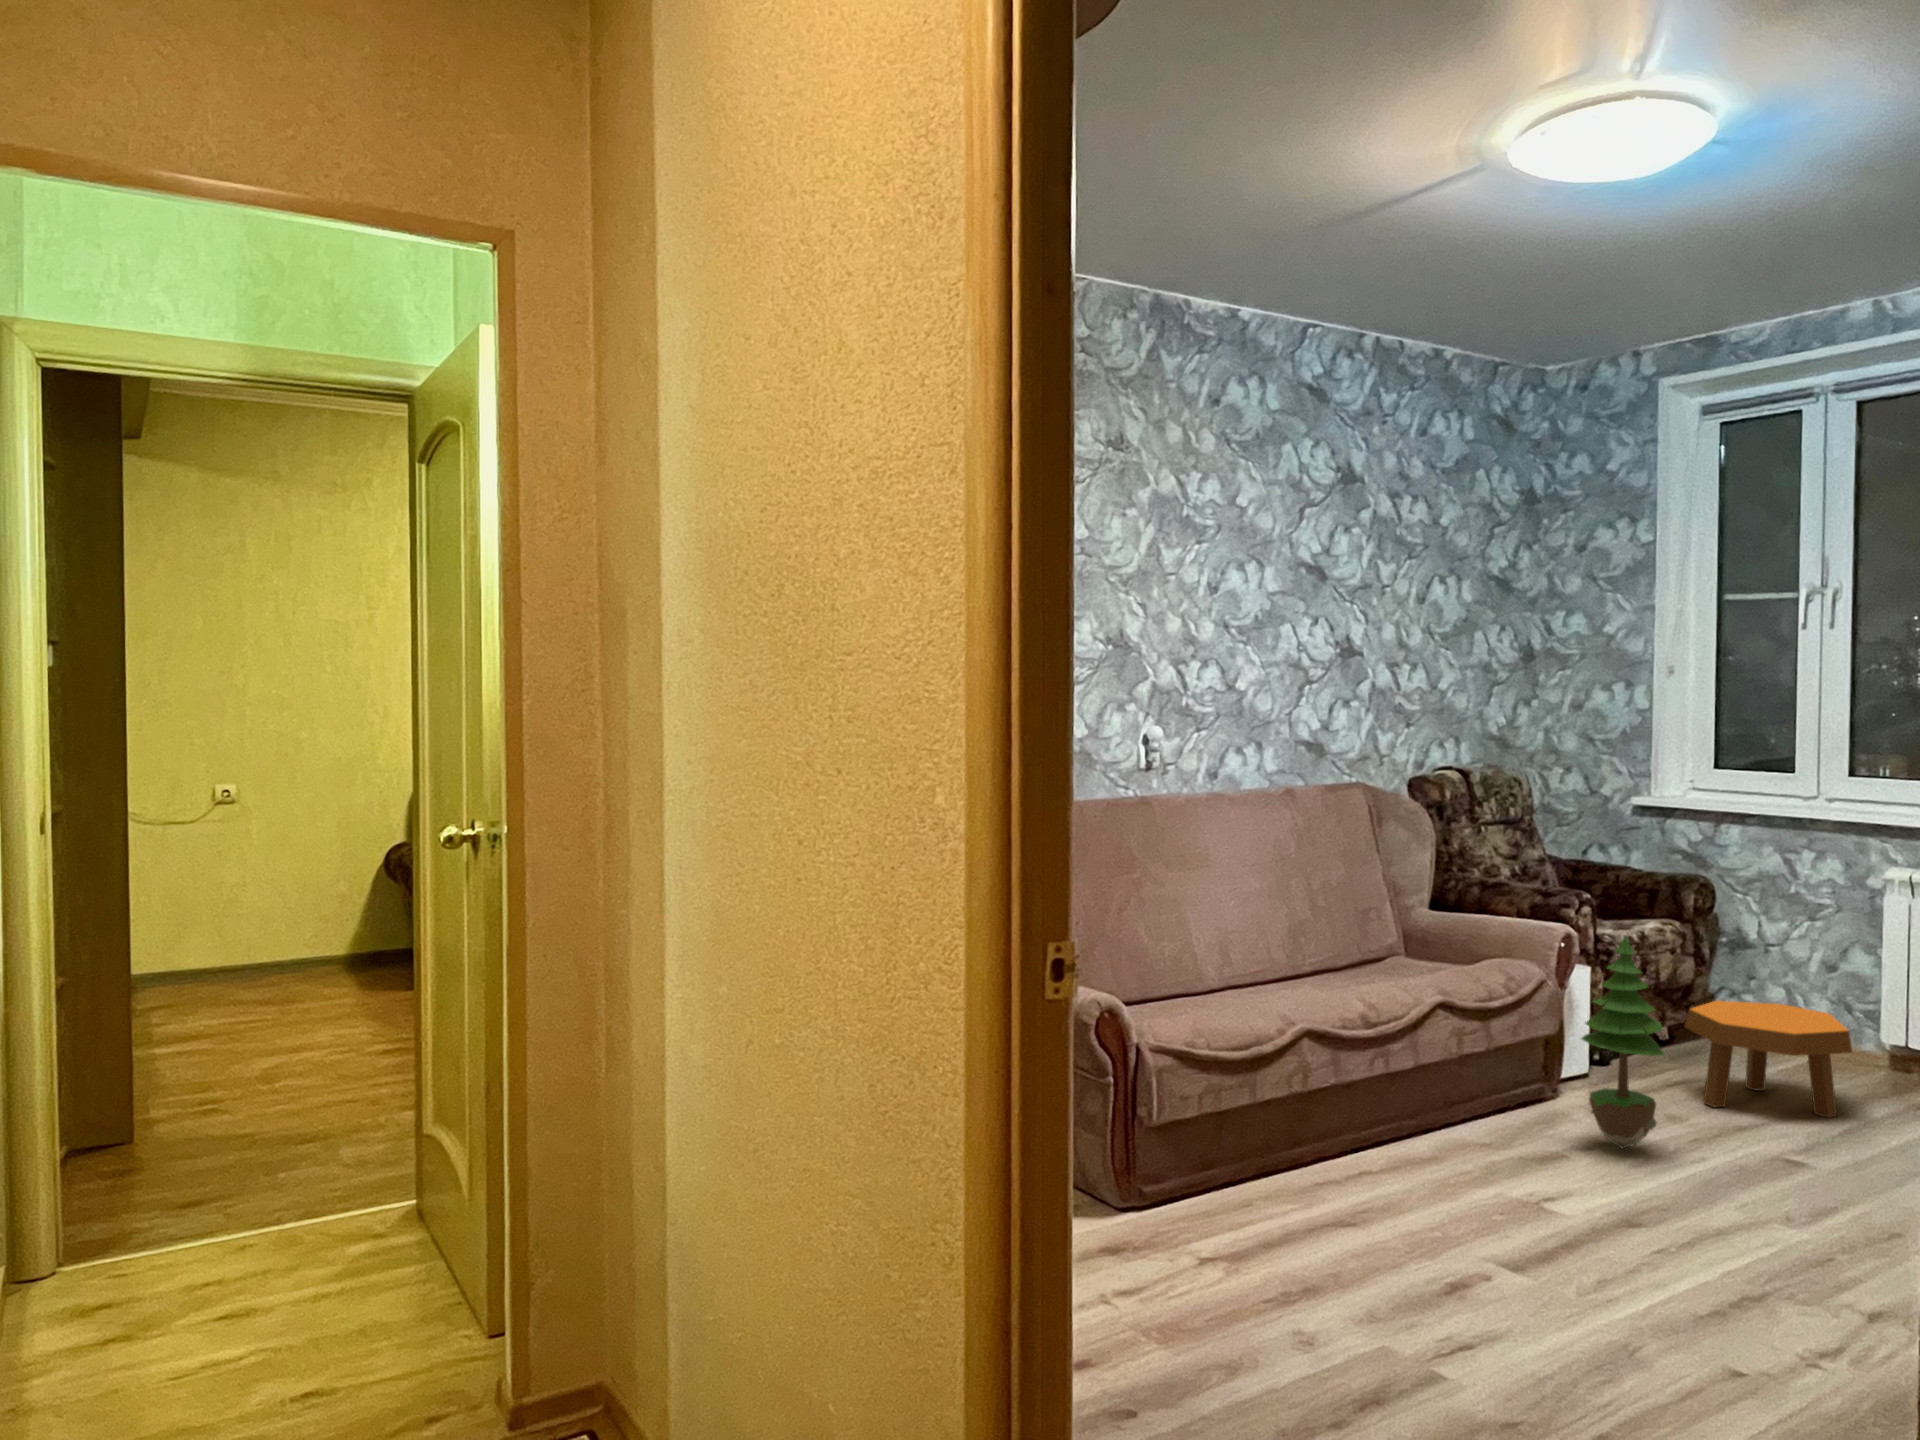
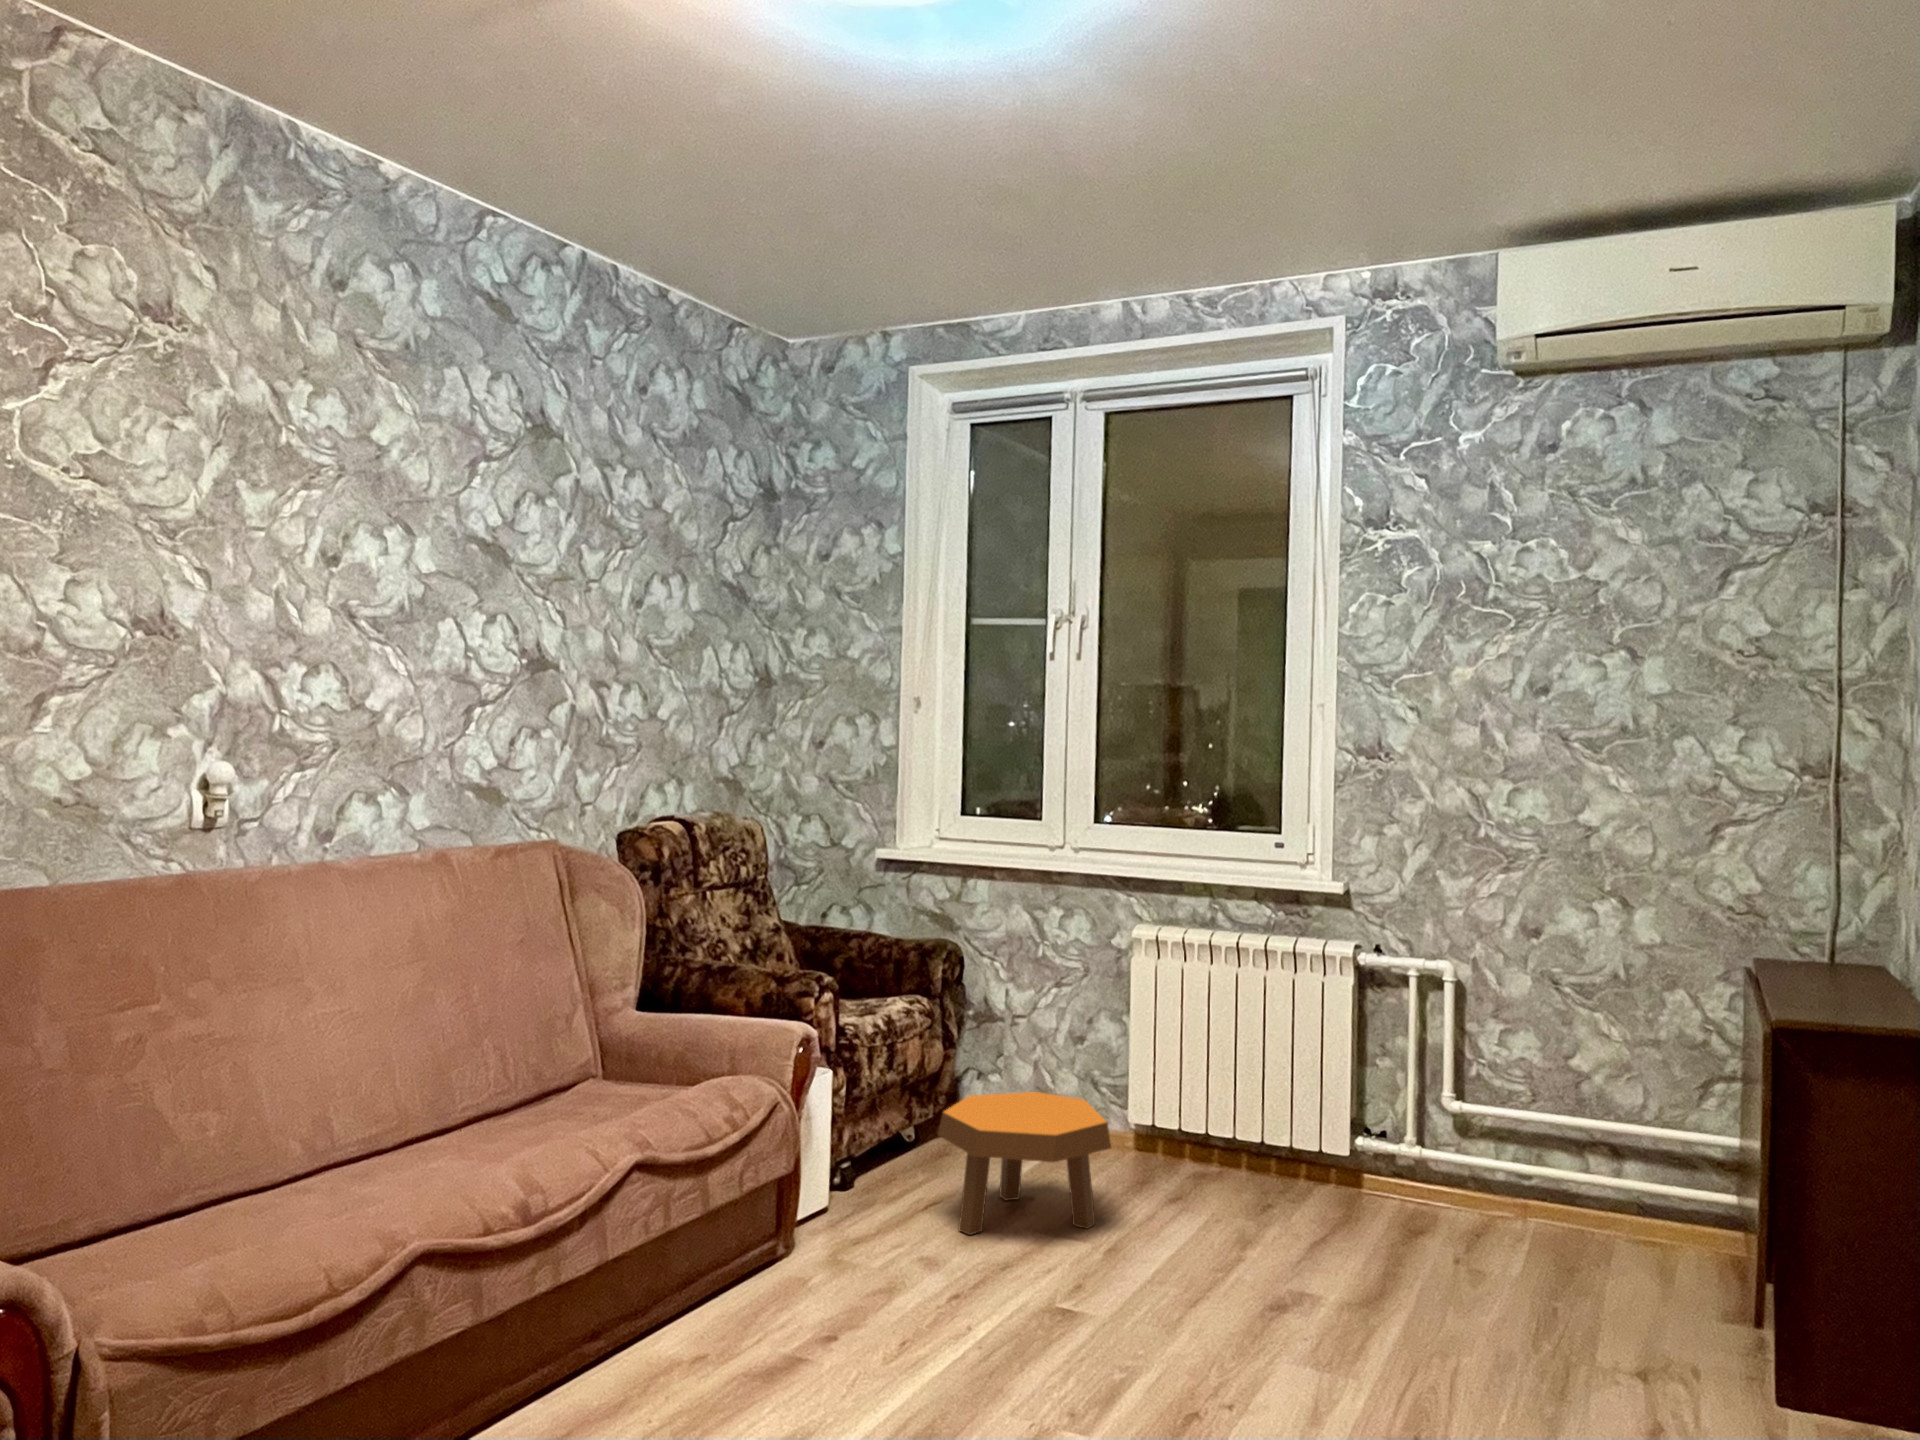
potted tree: present [1582,936,1665,1148] -> none [821,1038,925,1326]

